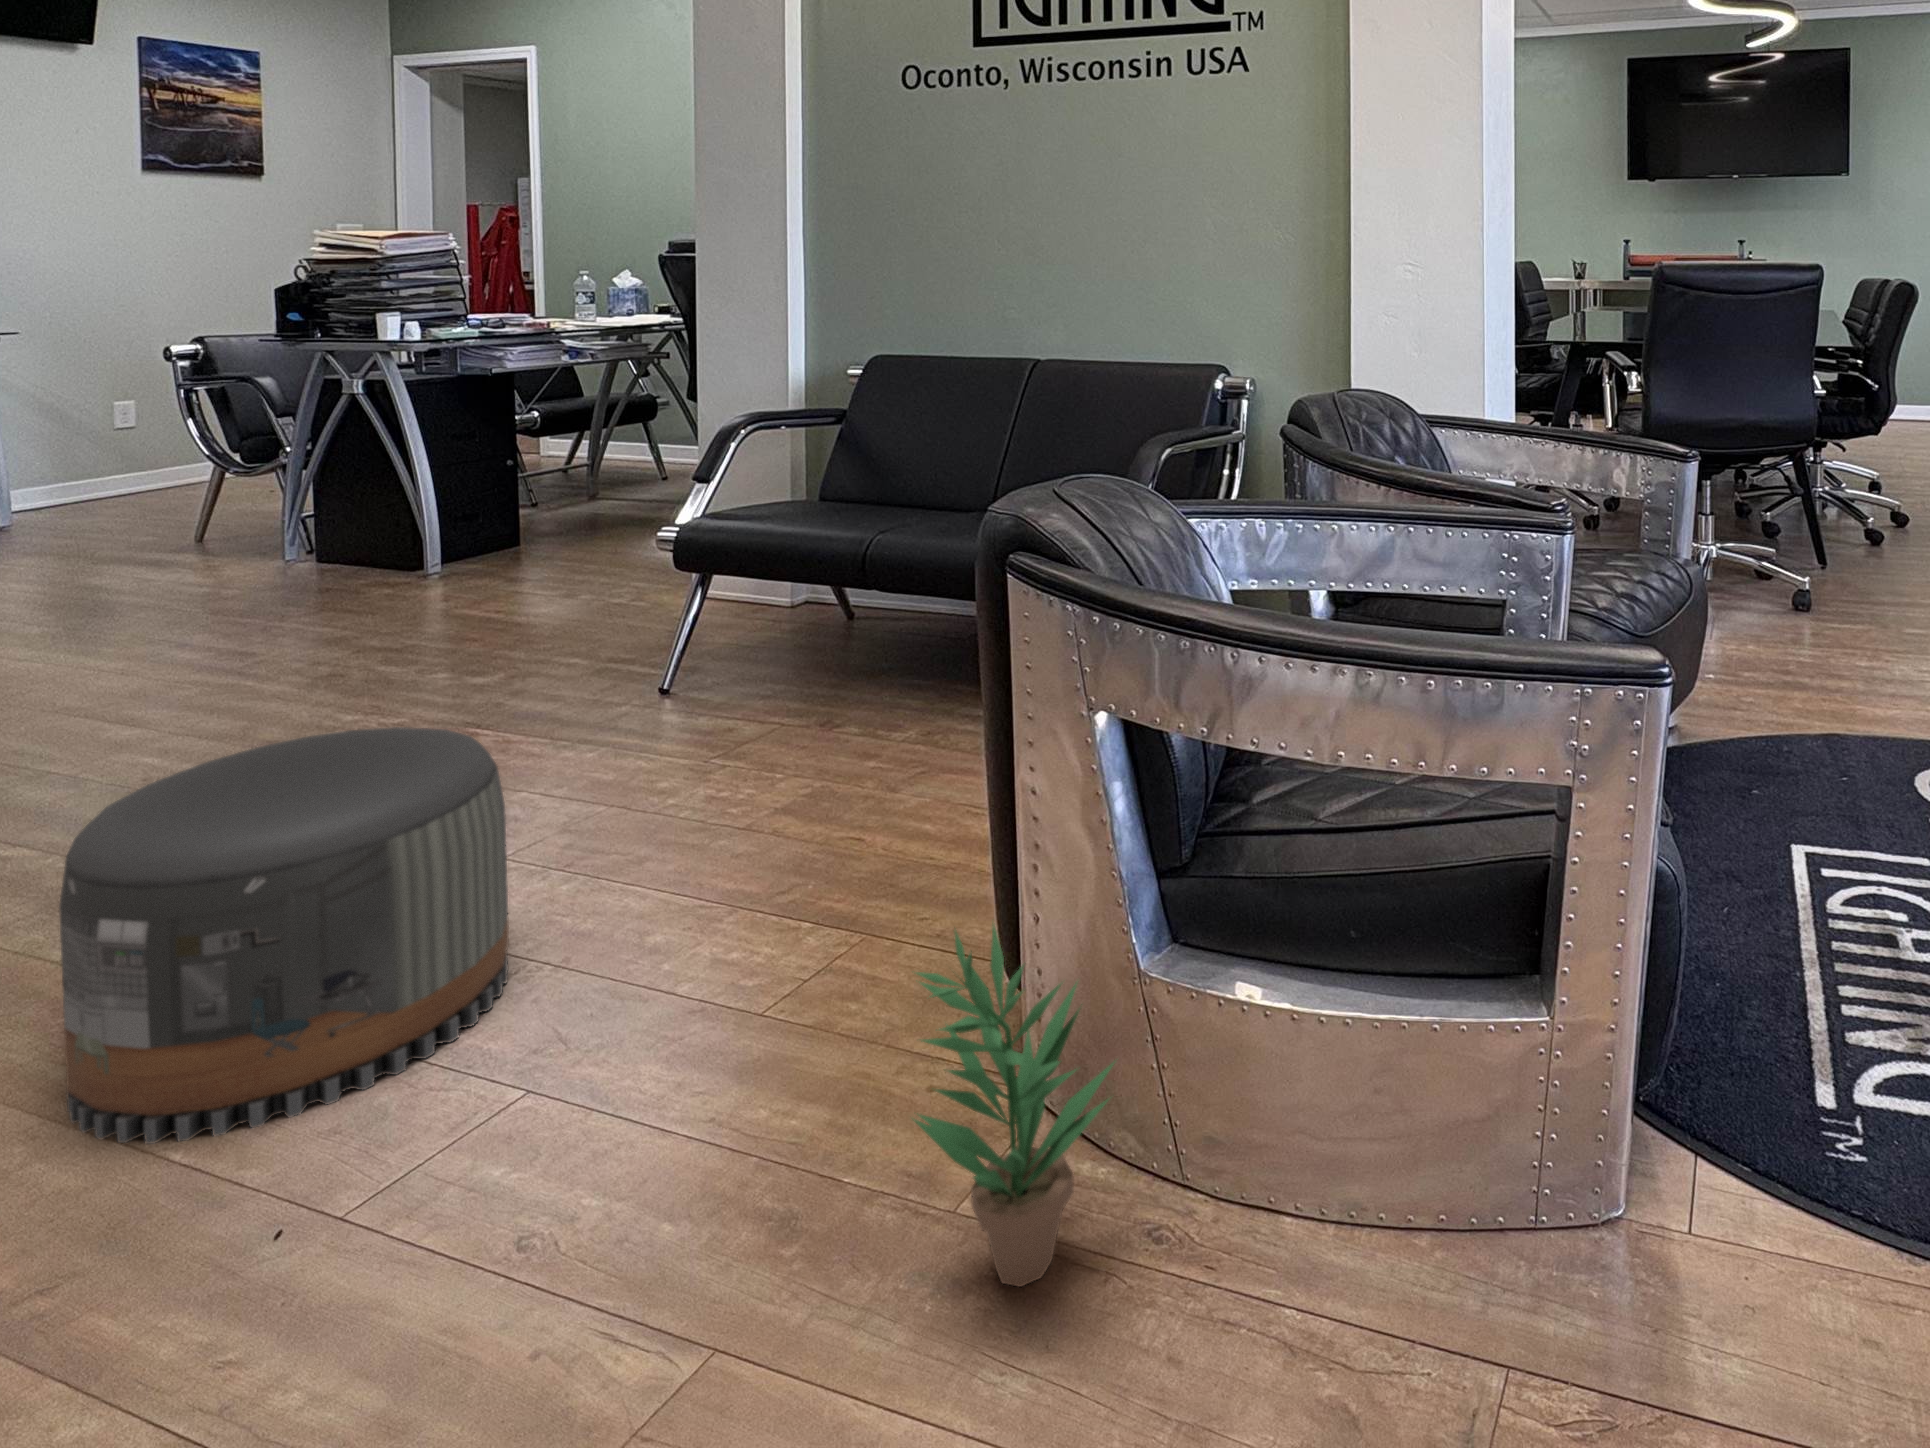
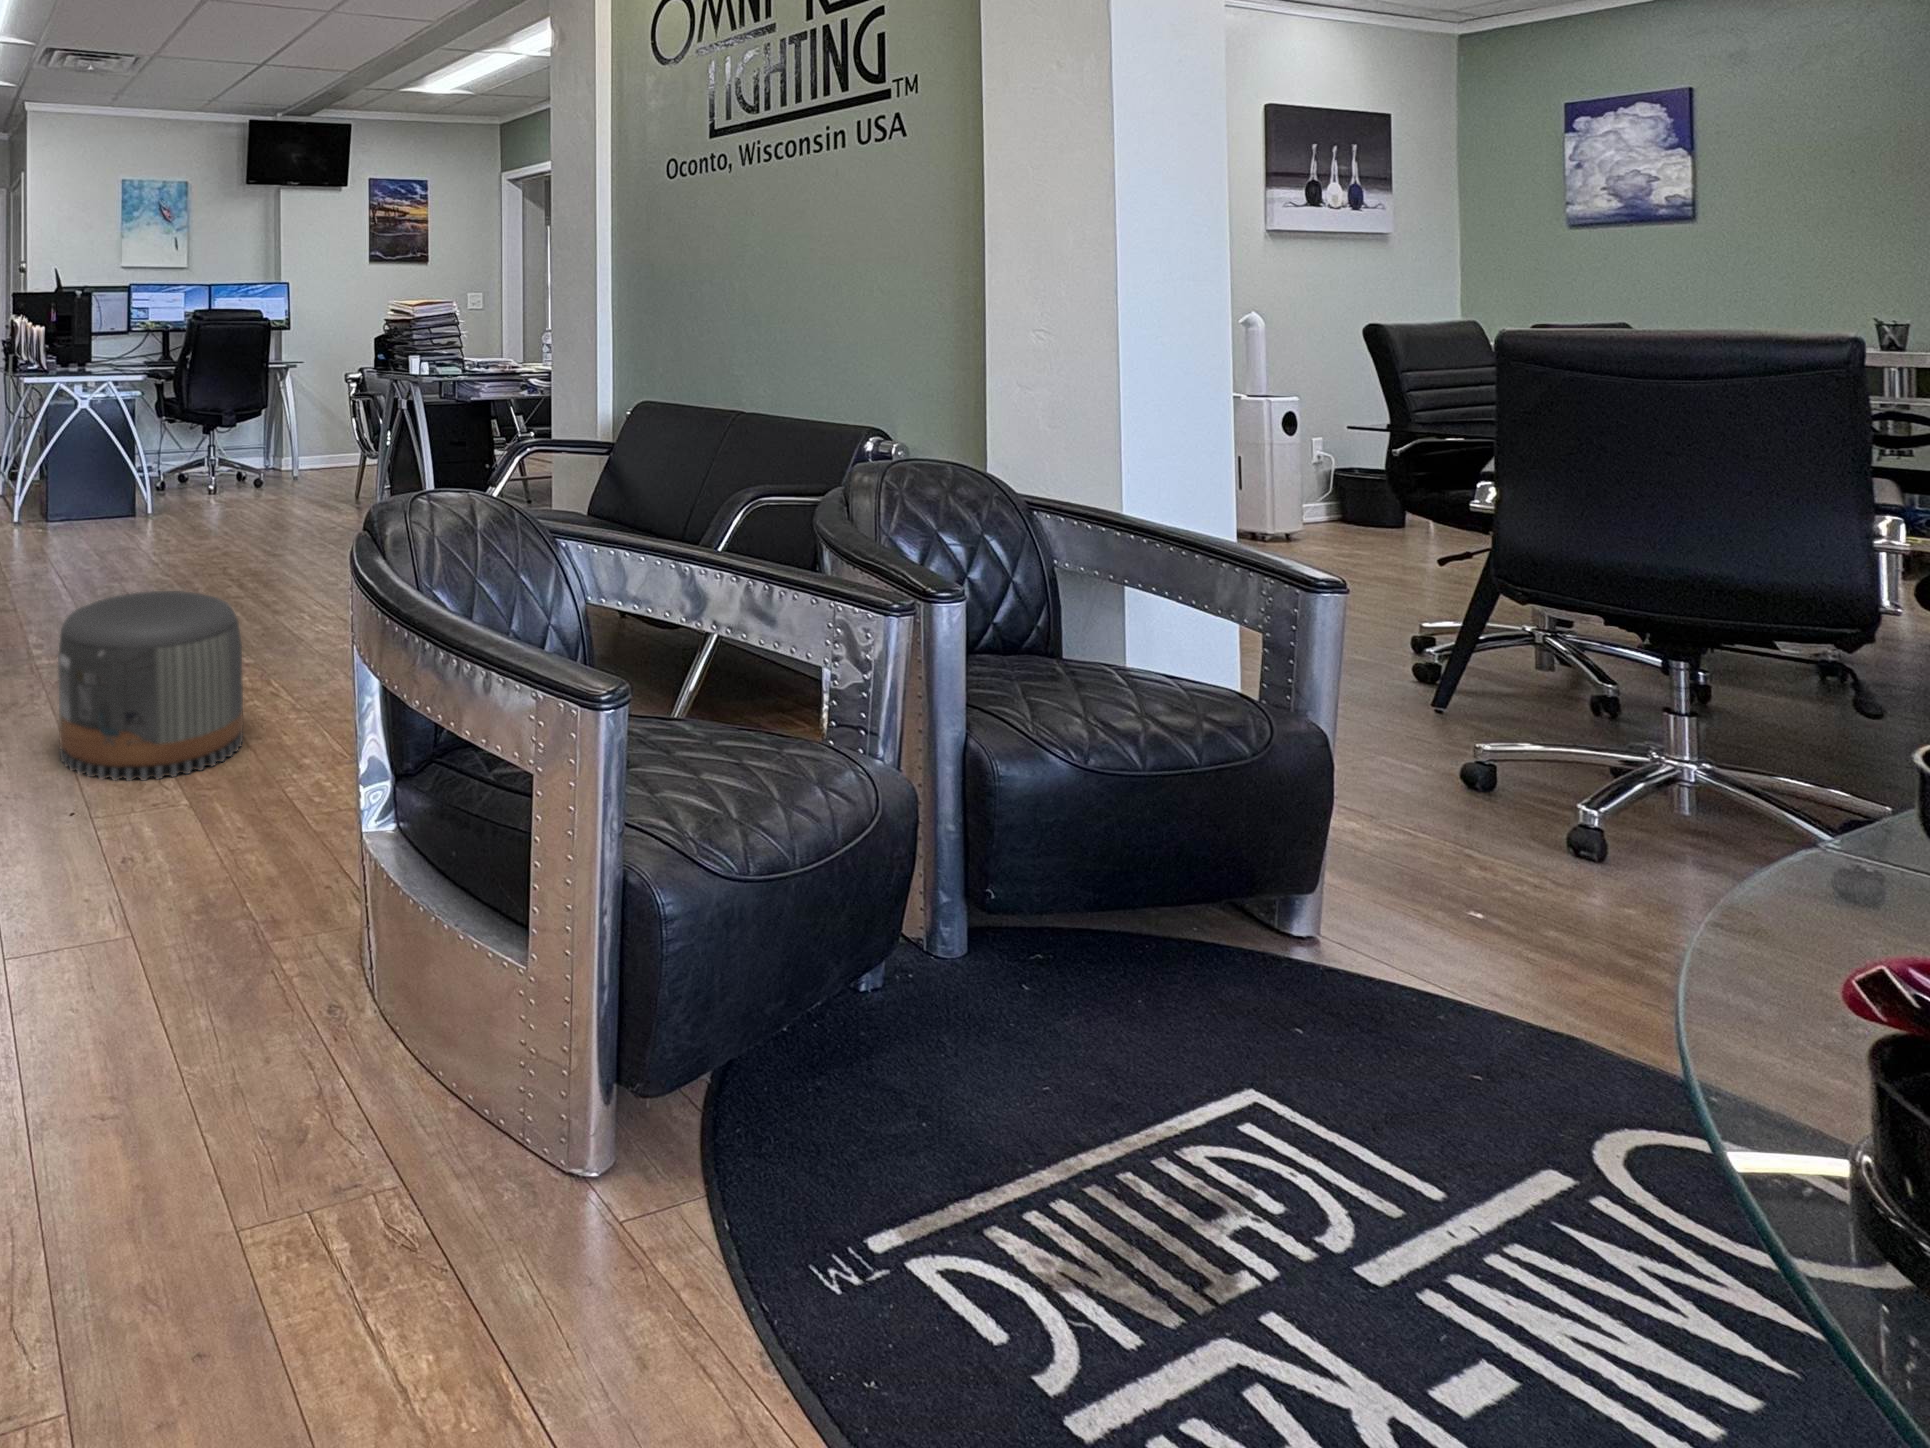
potted plant: present [914,925,1114,1287] -> none [189,754,310,999]

